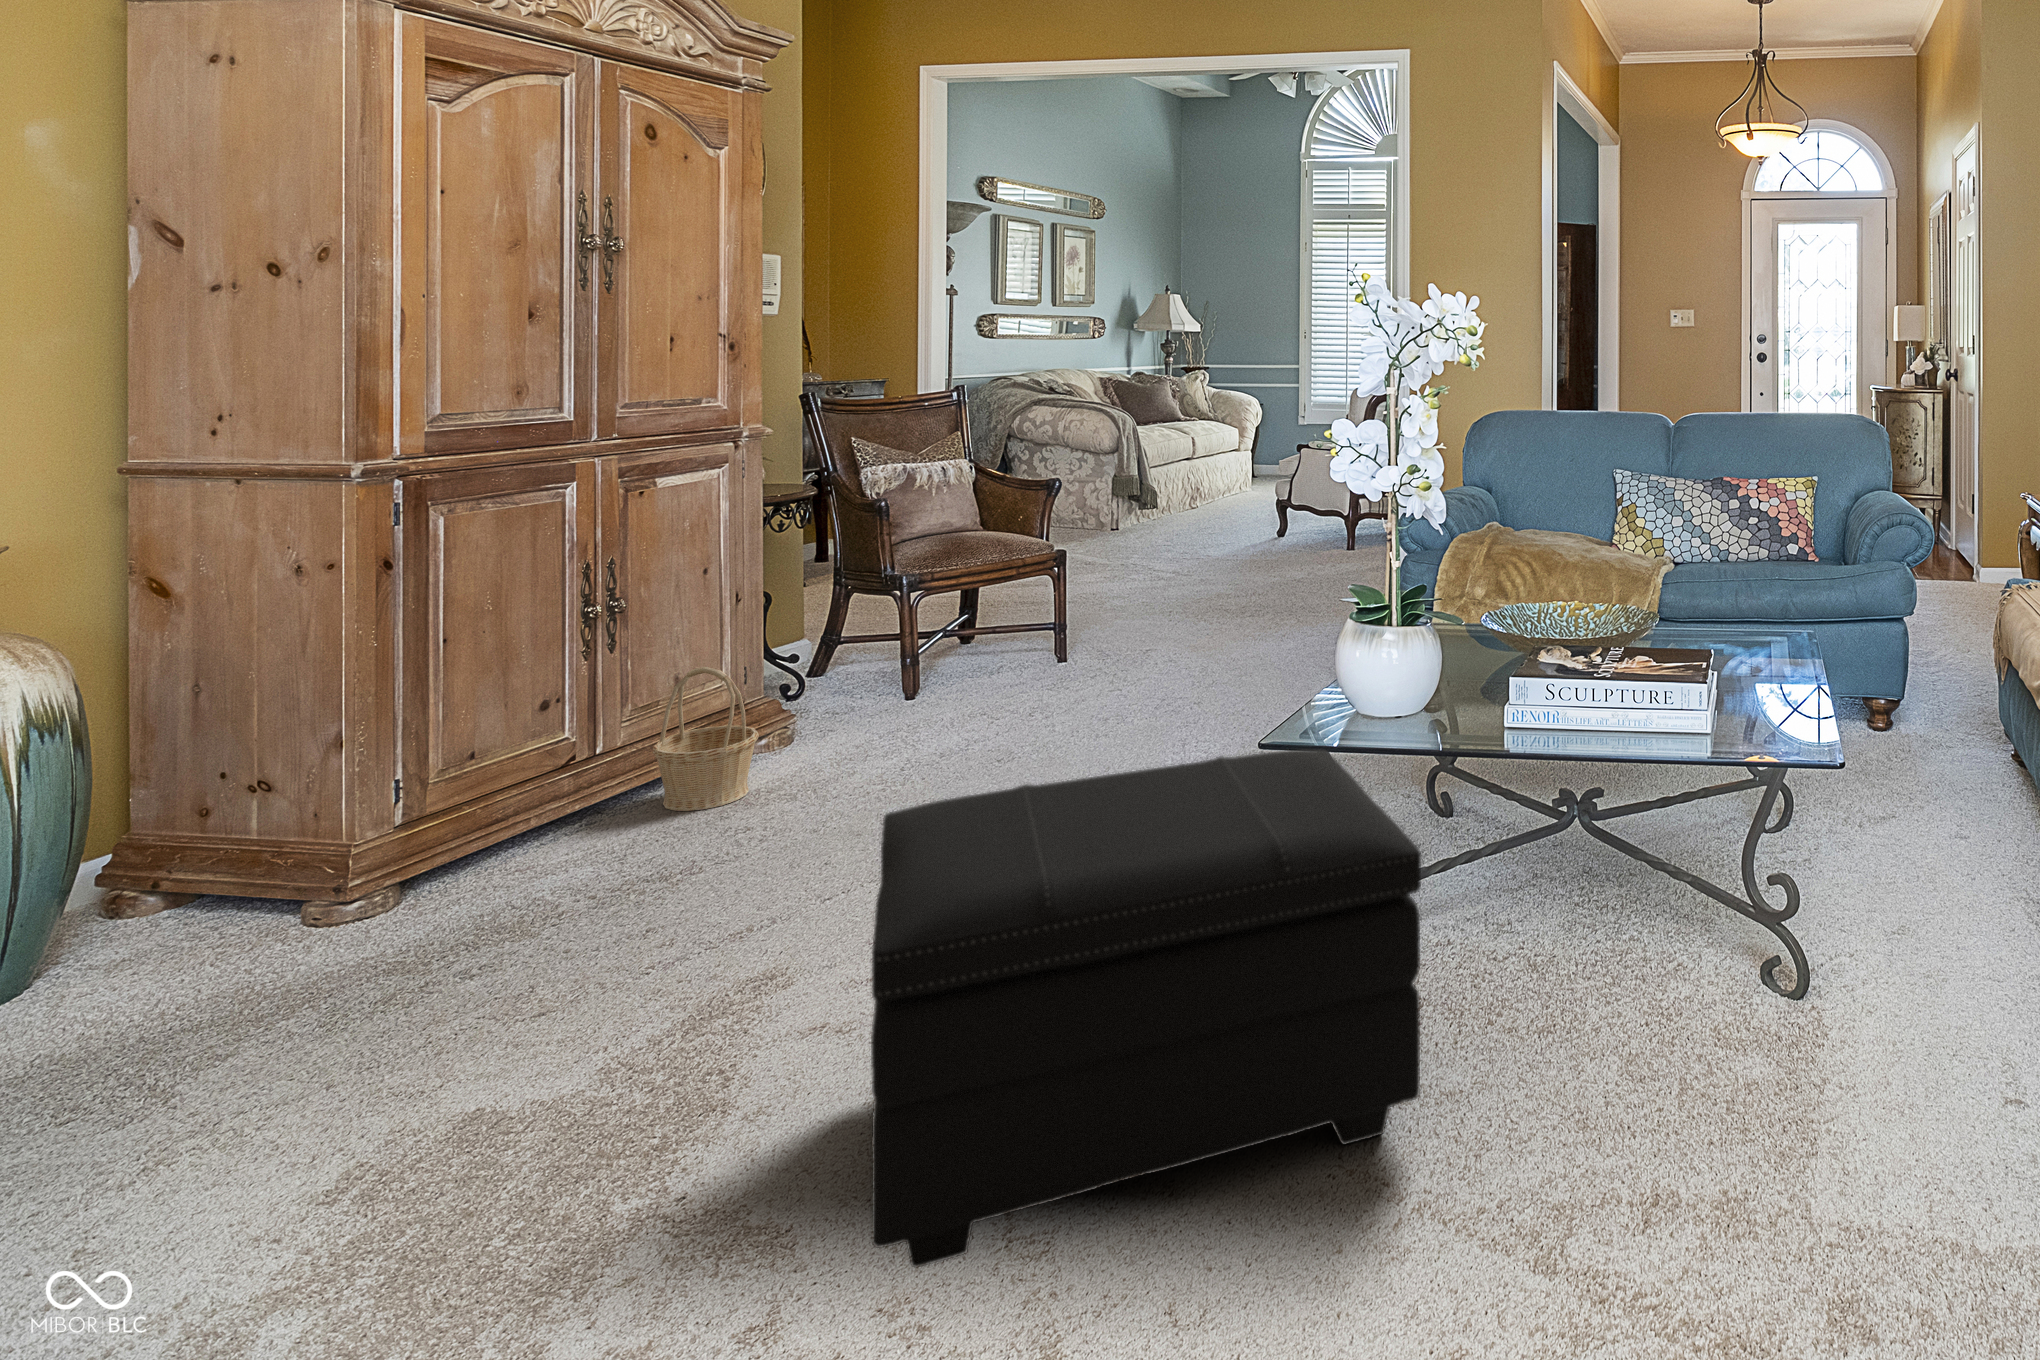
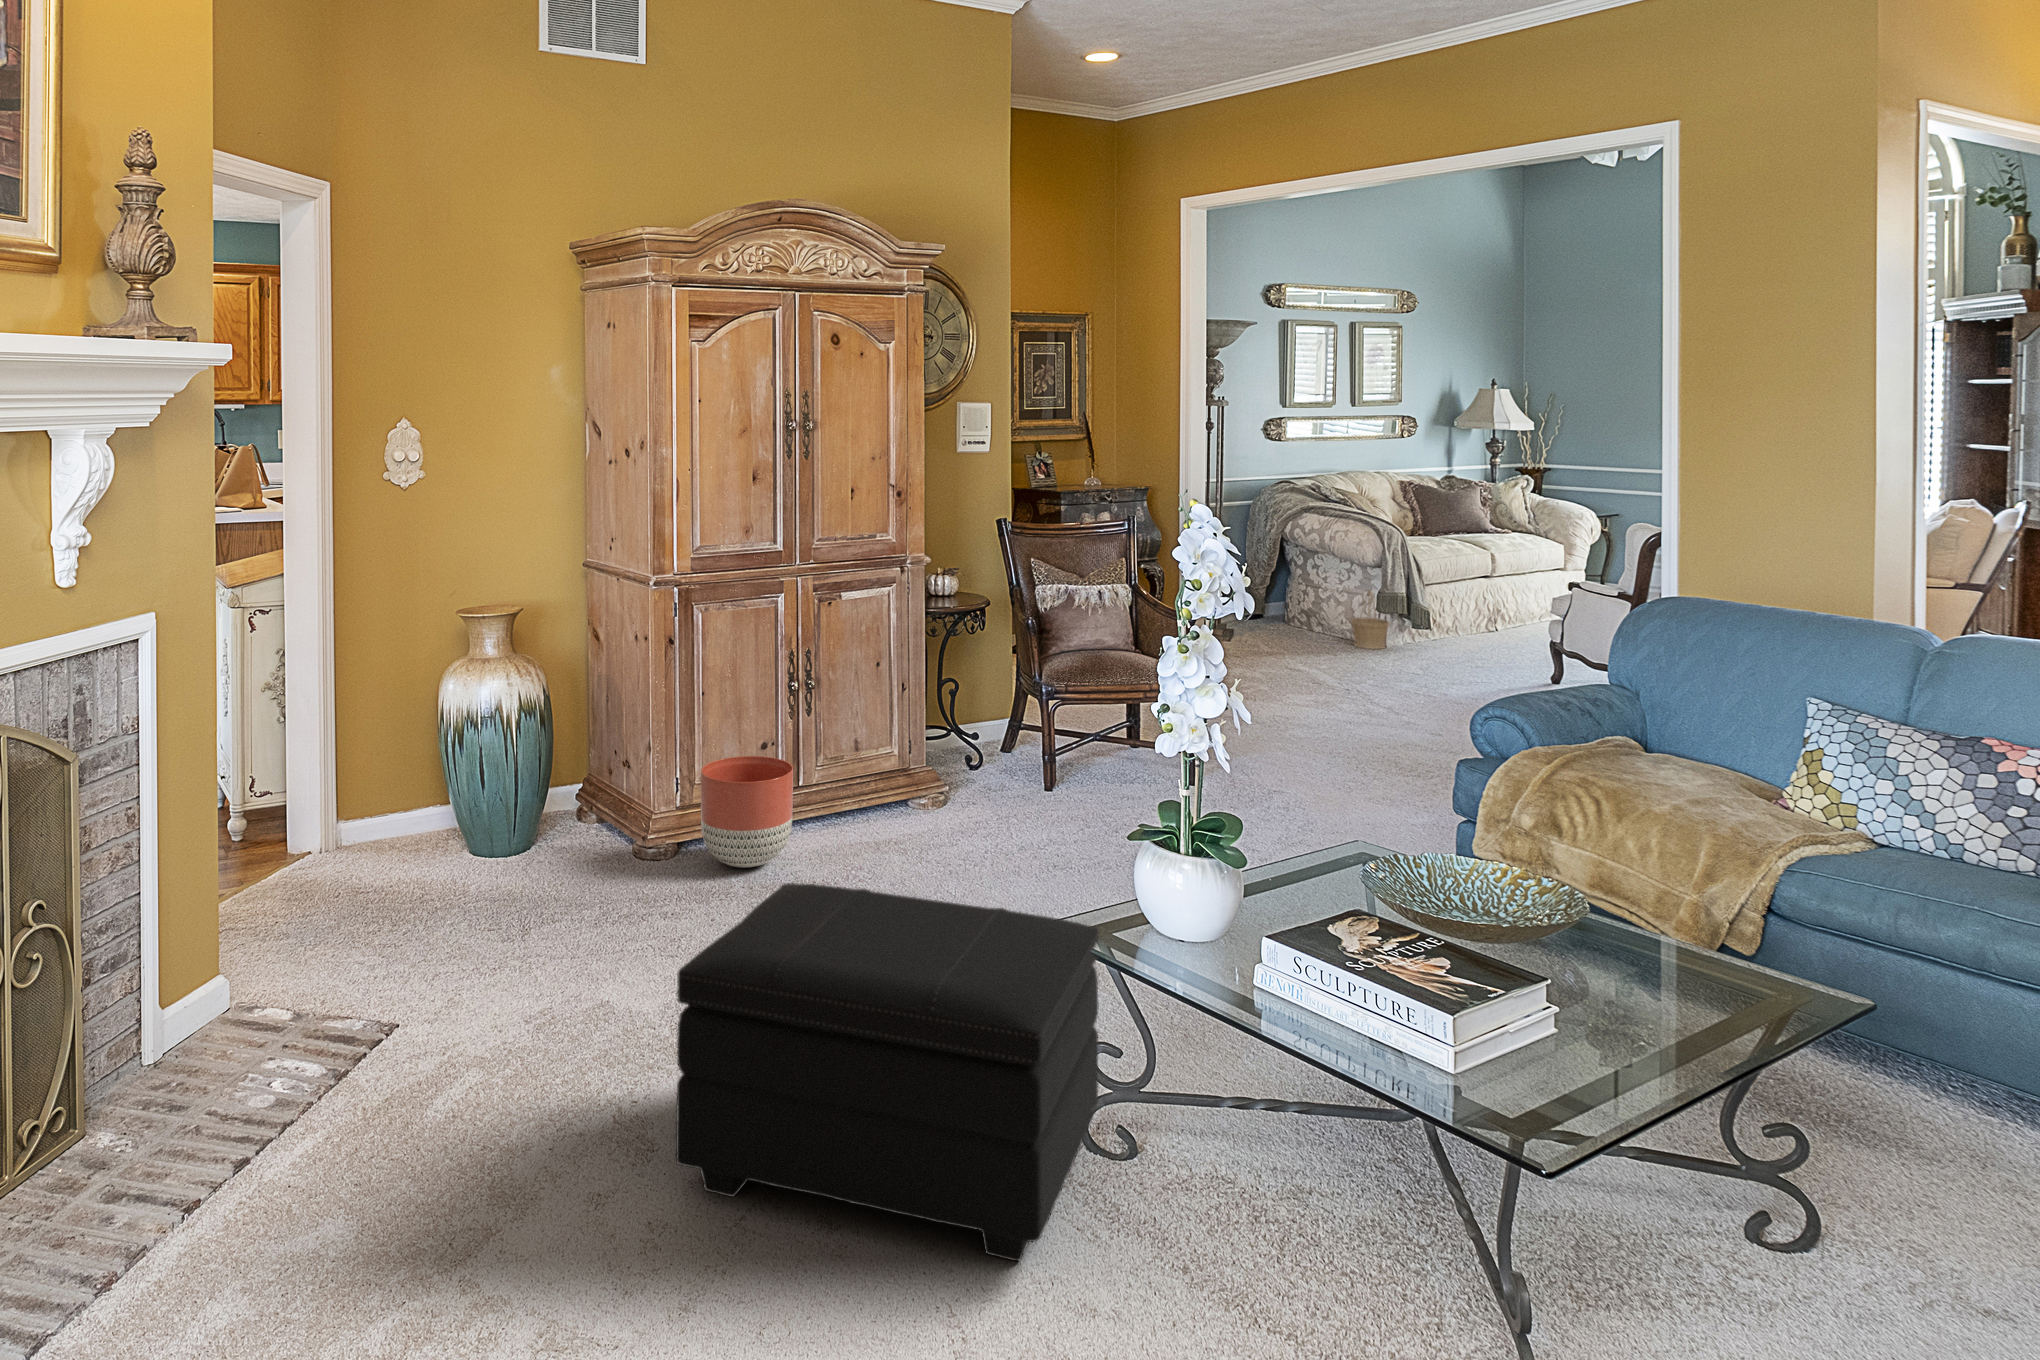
basket: present [653,667,759,811] -> present [1351,590,1390,649]
planter: none [460,714,631,879] -> present [701,756,793,868]

